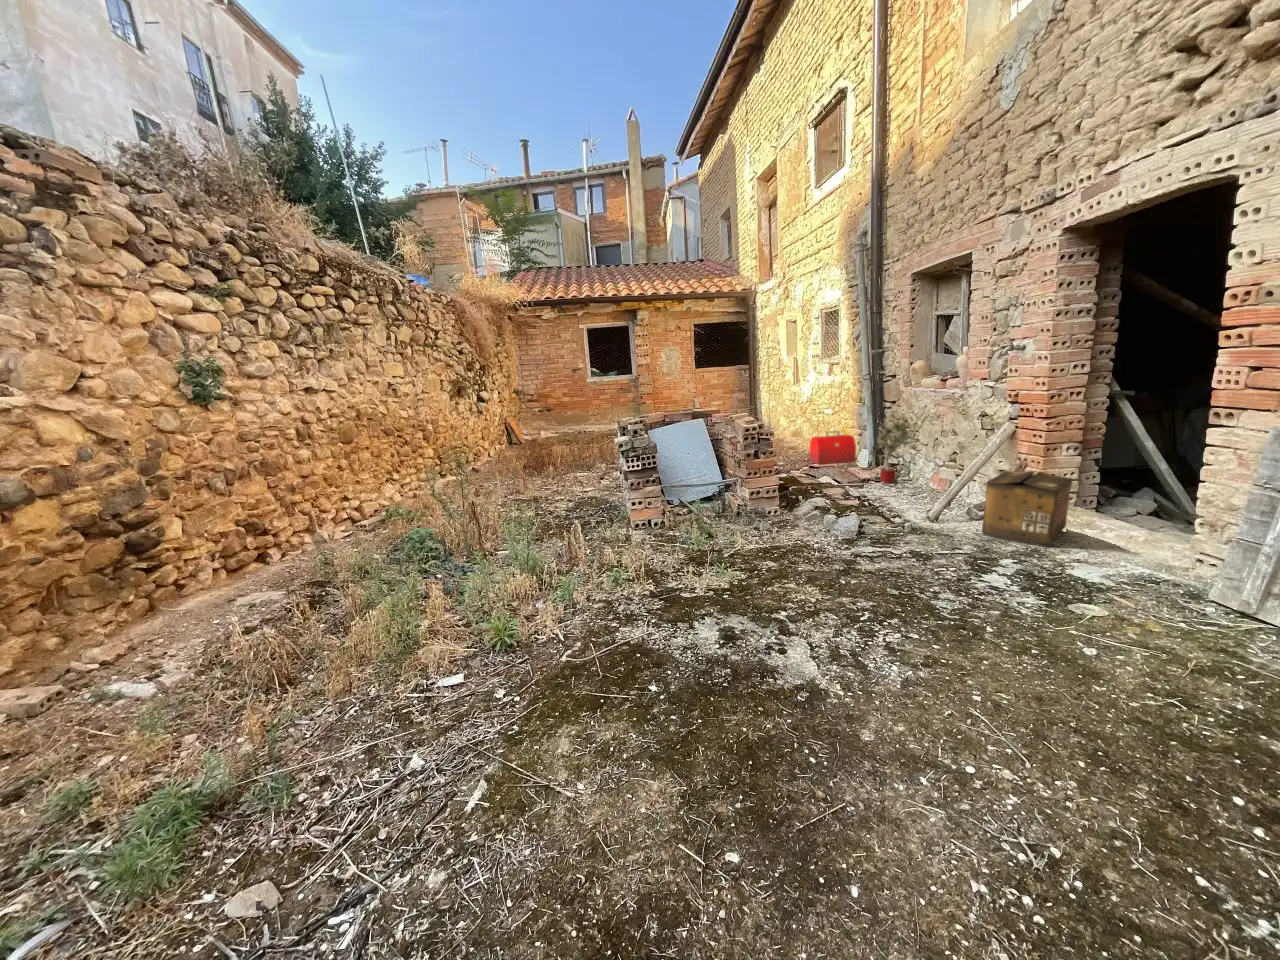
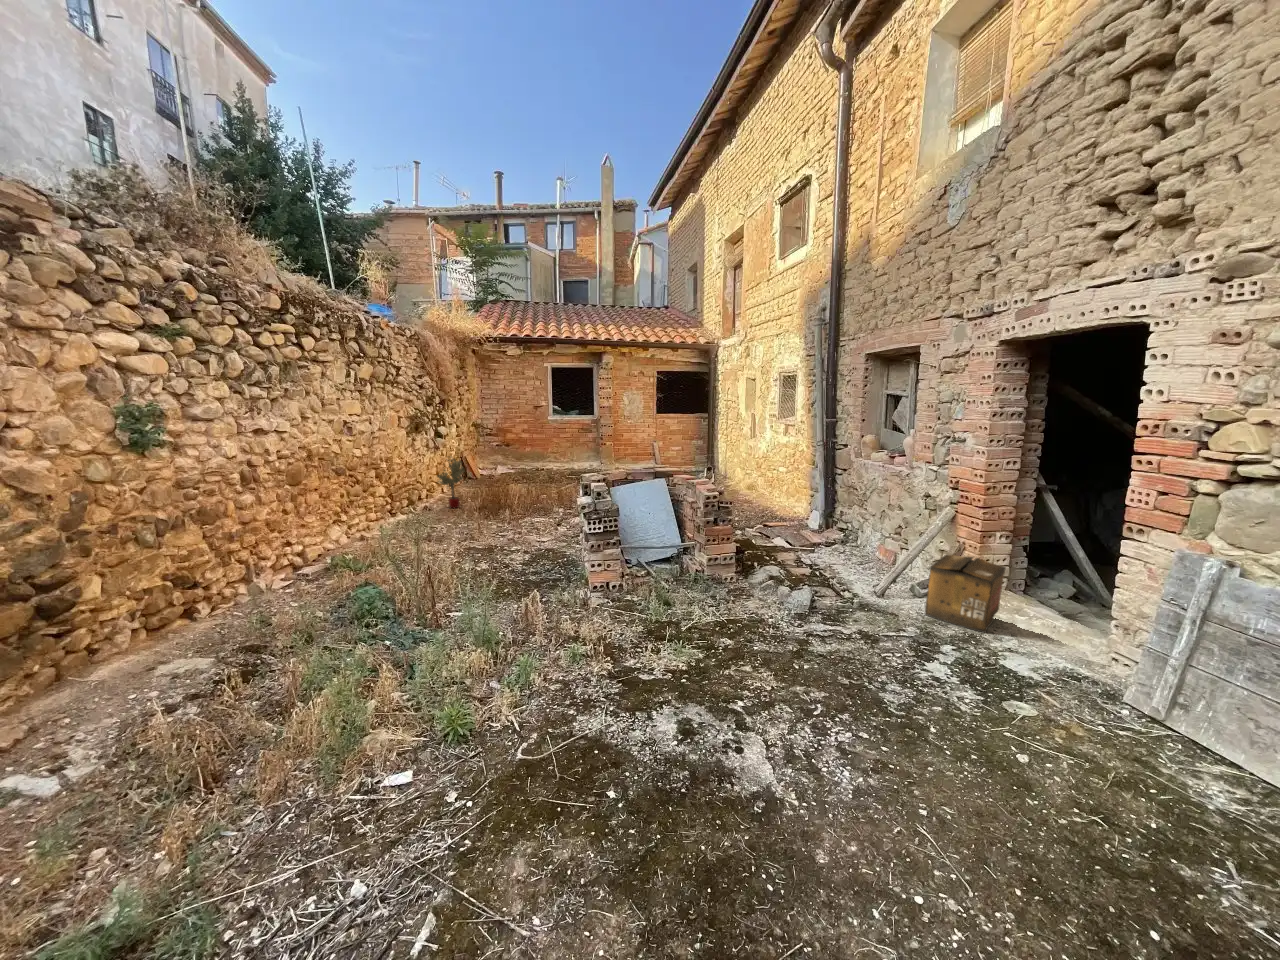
potted tree: present [877,411,919,483] -> present [437,457,465,508]
toolbox: present [809,431,856,464] -> none [765,491,810,523]

